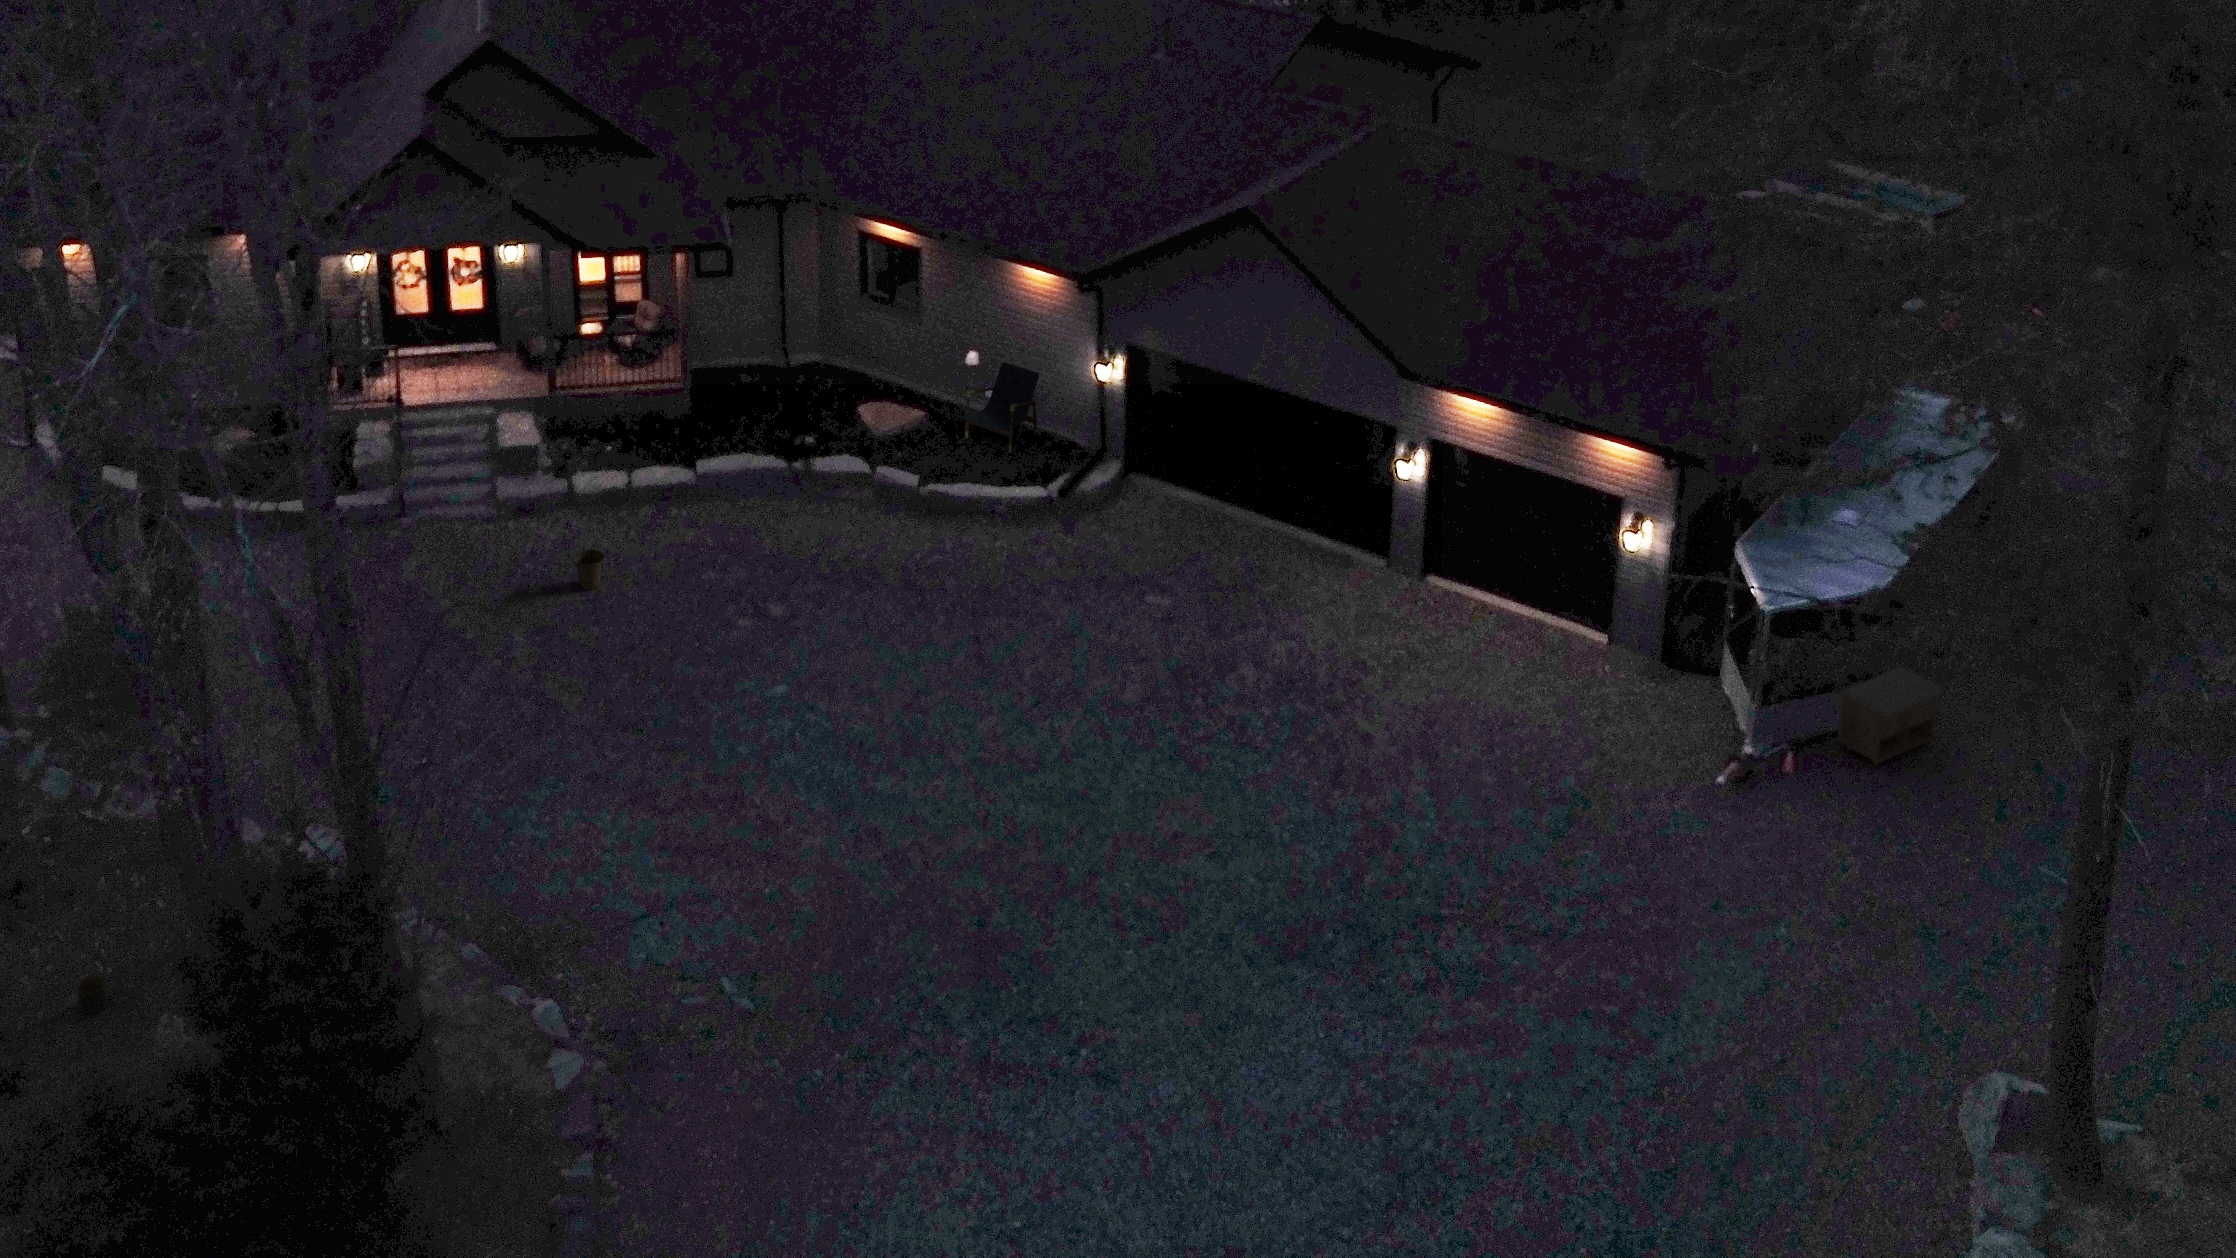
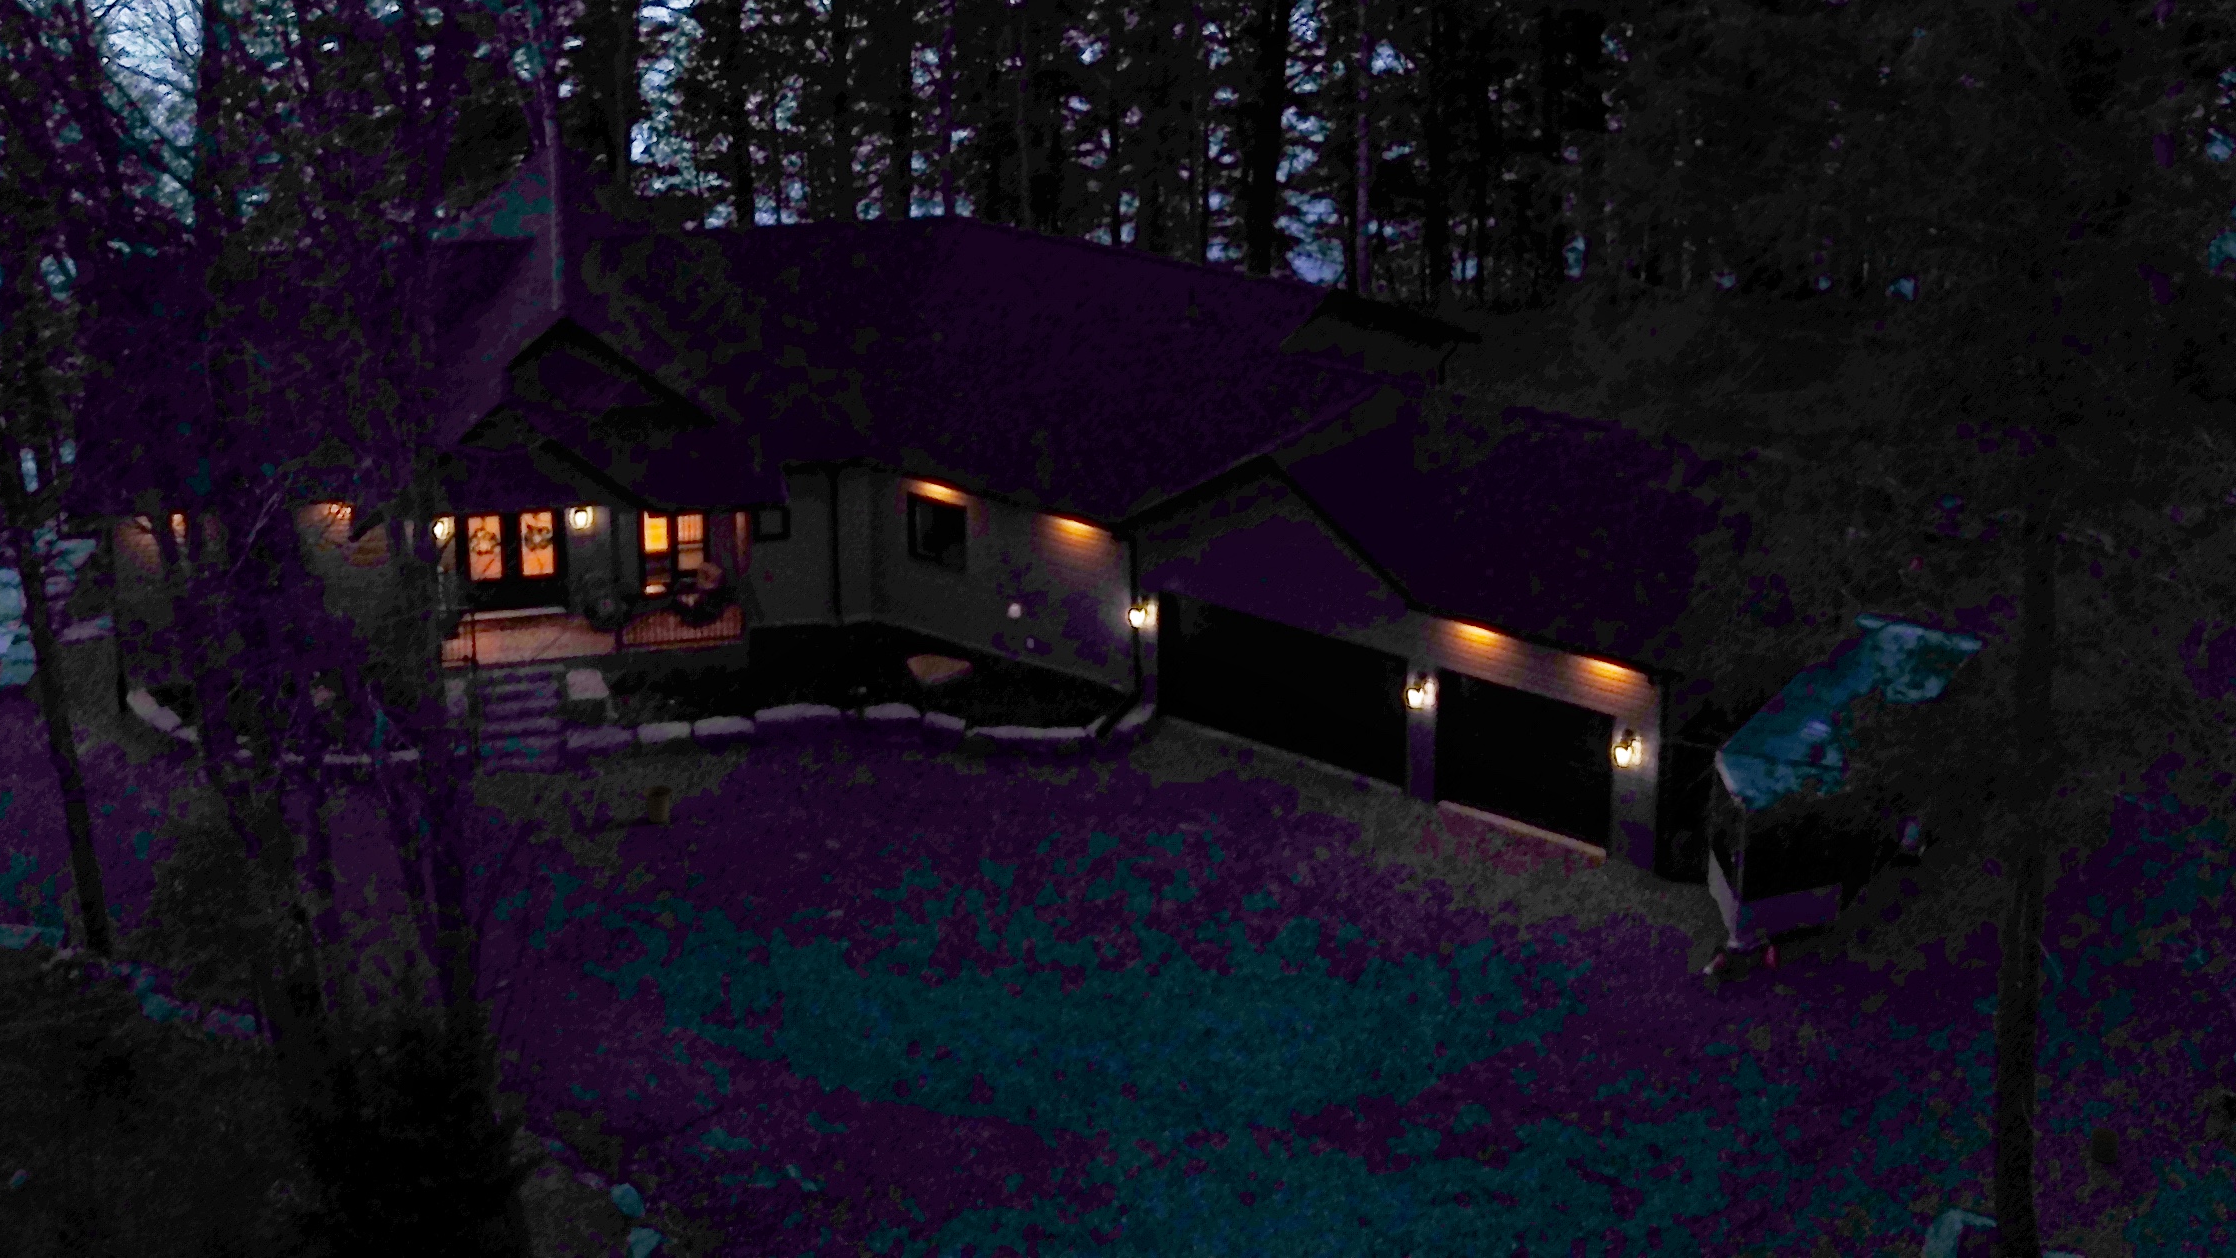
lounge chair: present [964,362,1039,453] -> none [1009,618,1079,702]
storage bench: present [1838,667,1942,764] -> none [1811,848,1902,936]
planter: present [76,975,108,1014] -> present [2090,1127,2119,1163]

